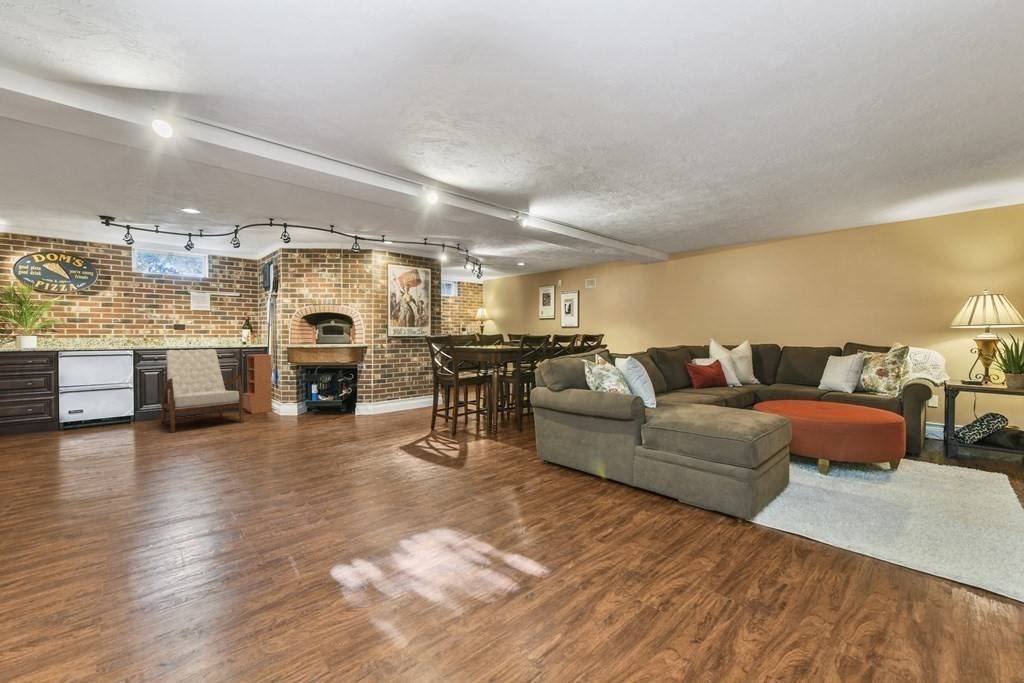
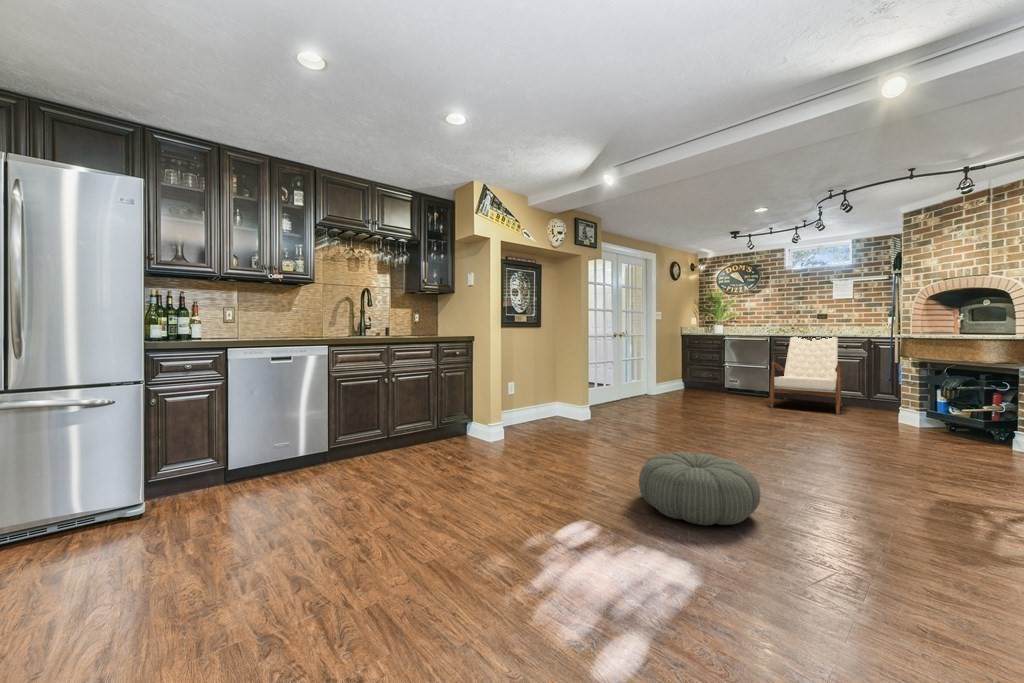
bookcase: present [243,354,272,414] -> none [871,345,902,413]
pouf: none [350,467,455,538] -> present [639,452,760,525]

